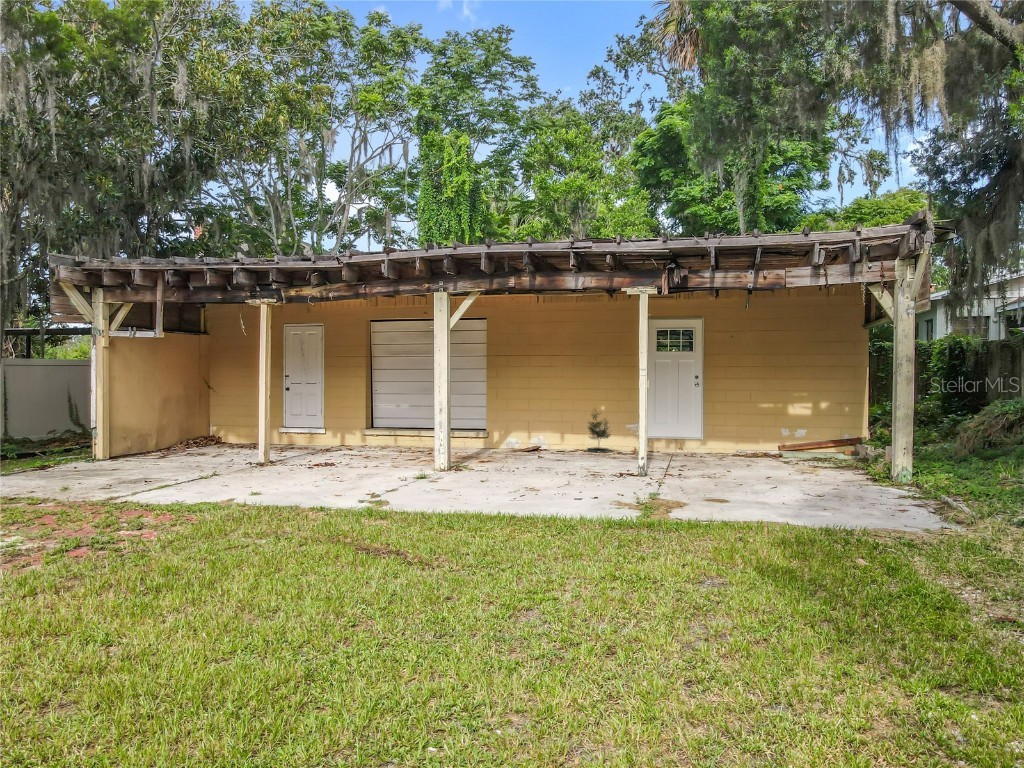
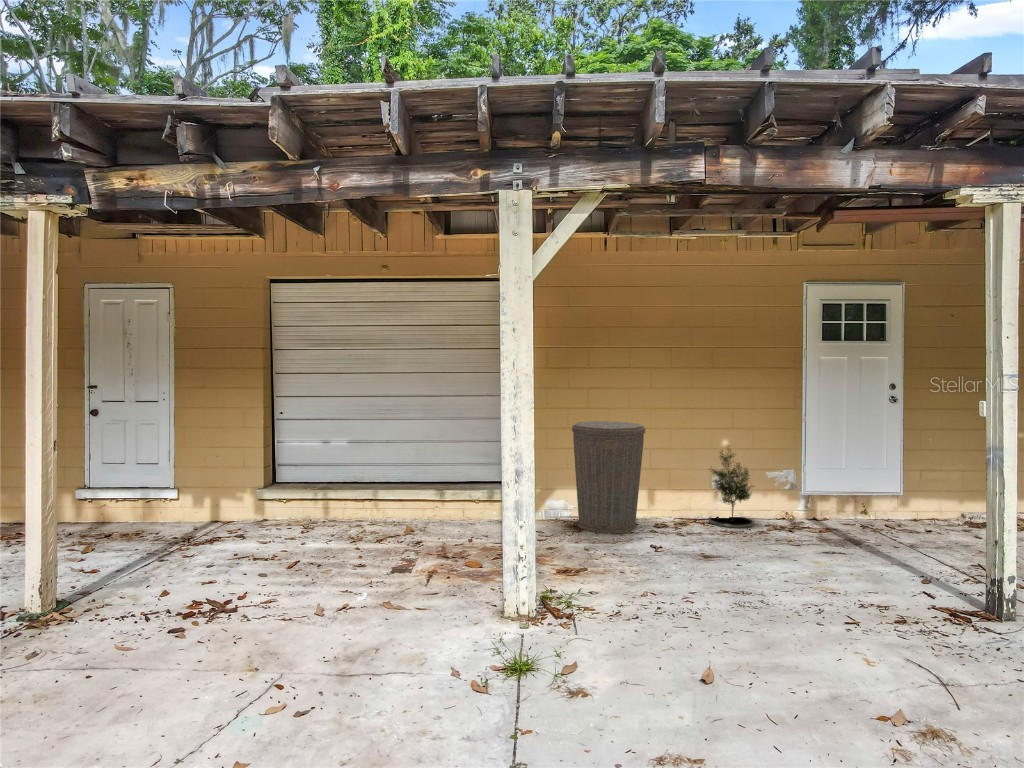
trash can: none [510,395,548,452] -> present [572,421,645,533]

